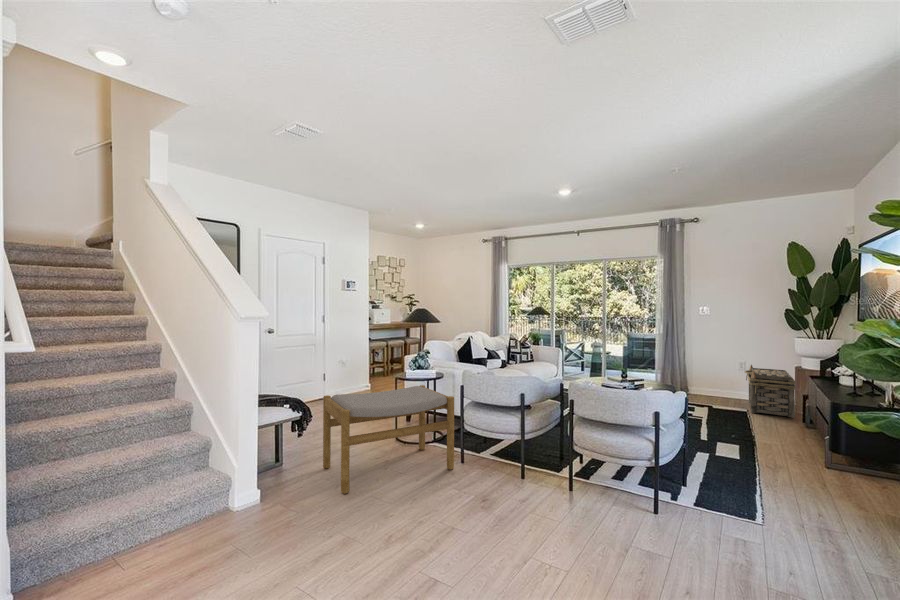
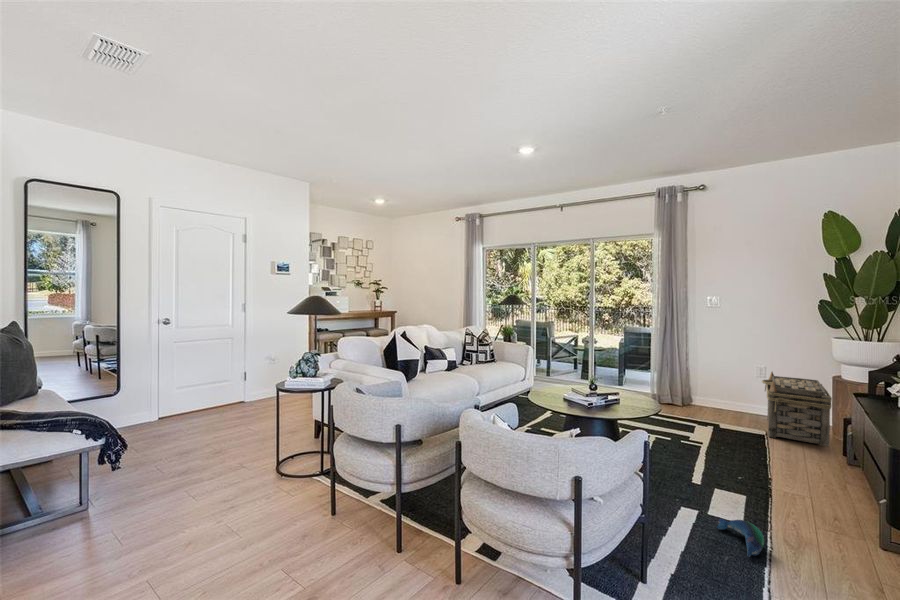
footstool: present [323,385,454,494] -> none [106,400,312,574]
plush toy: none [725,455,758,474] -> present [717,519,767,557]

